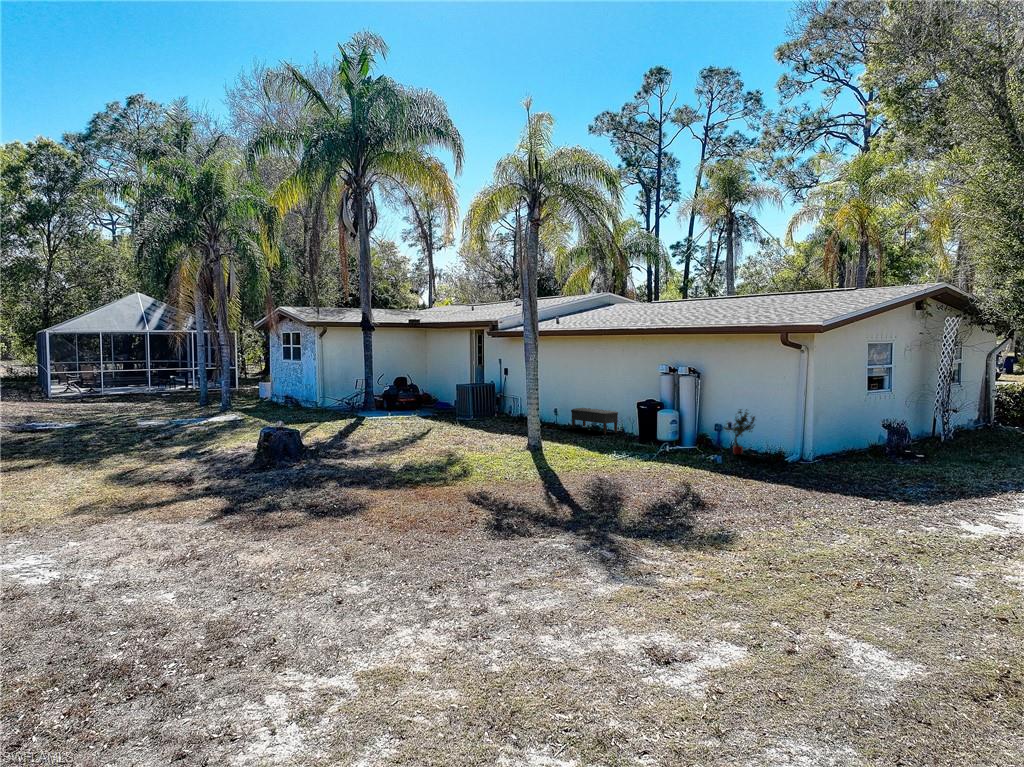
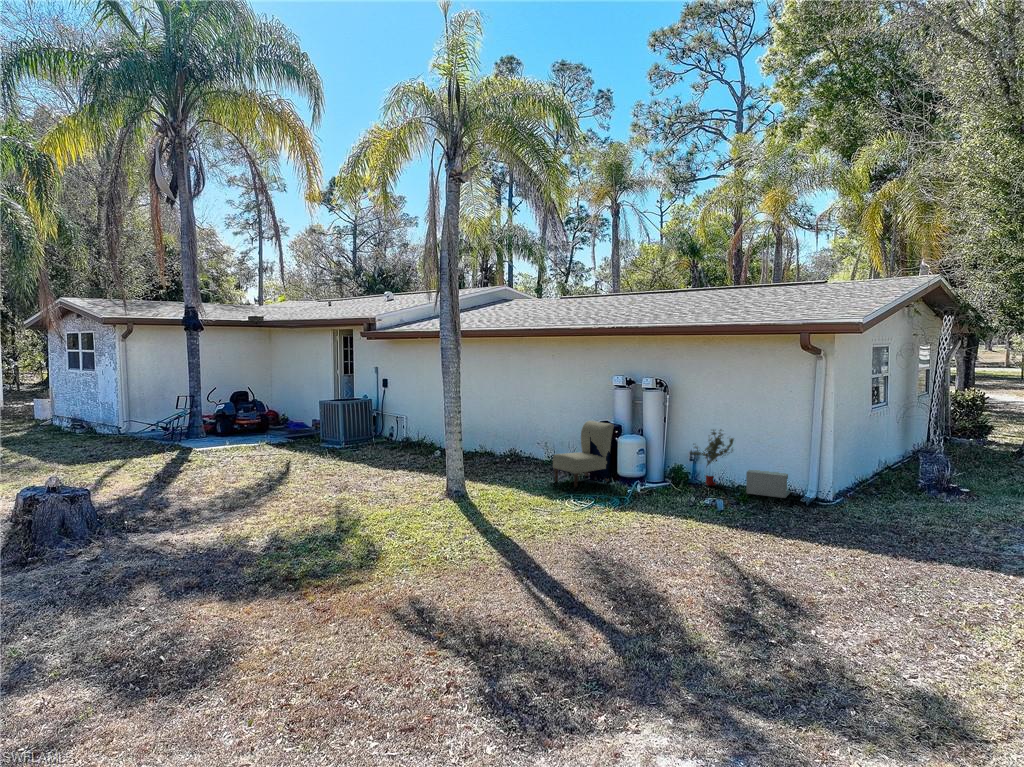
chair: none [613,401,662,451] -> present [553,421,614,487]
bench: present [571,408,618,434] -> none [480,427,541,461]
storage box: none [761,440,802,464] -> present [746,469,790,498]

